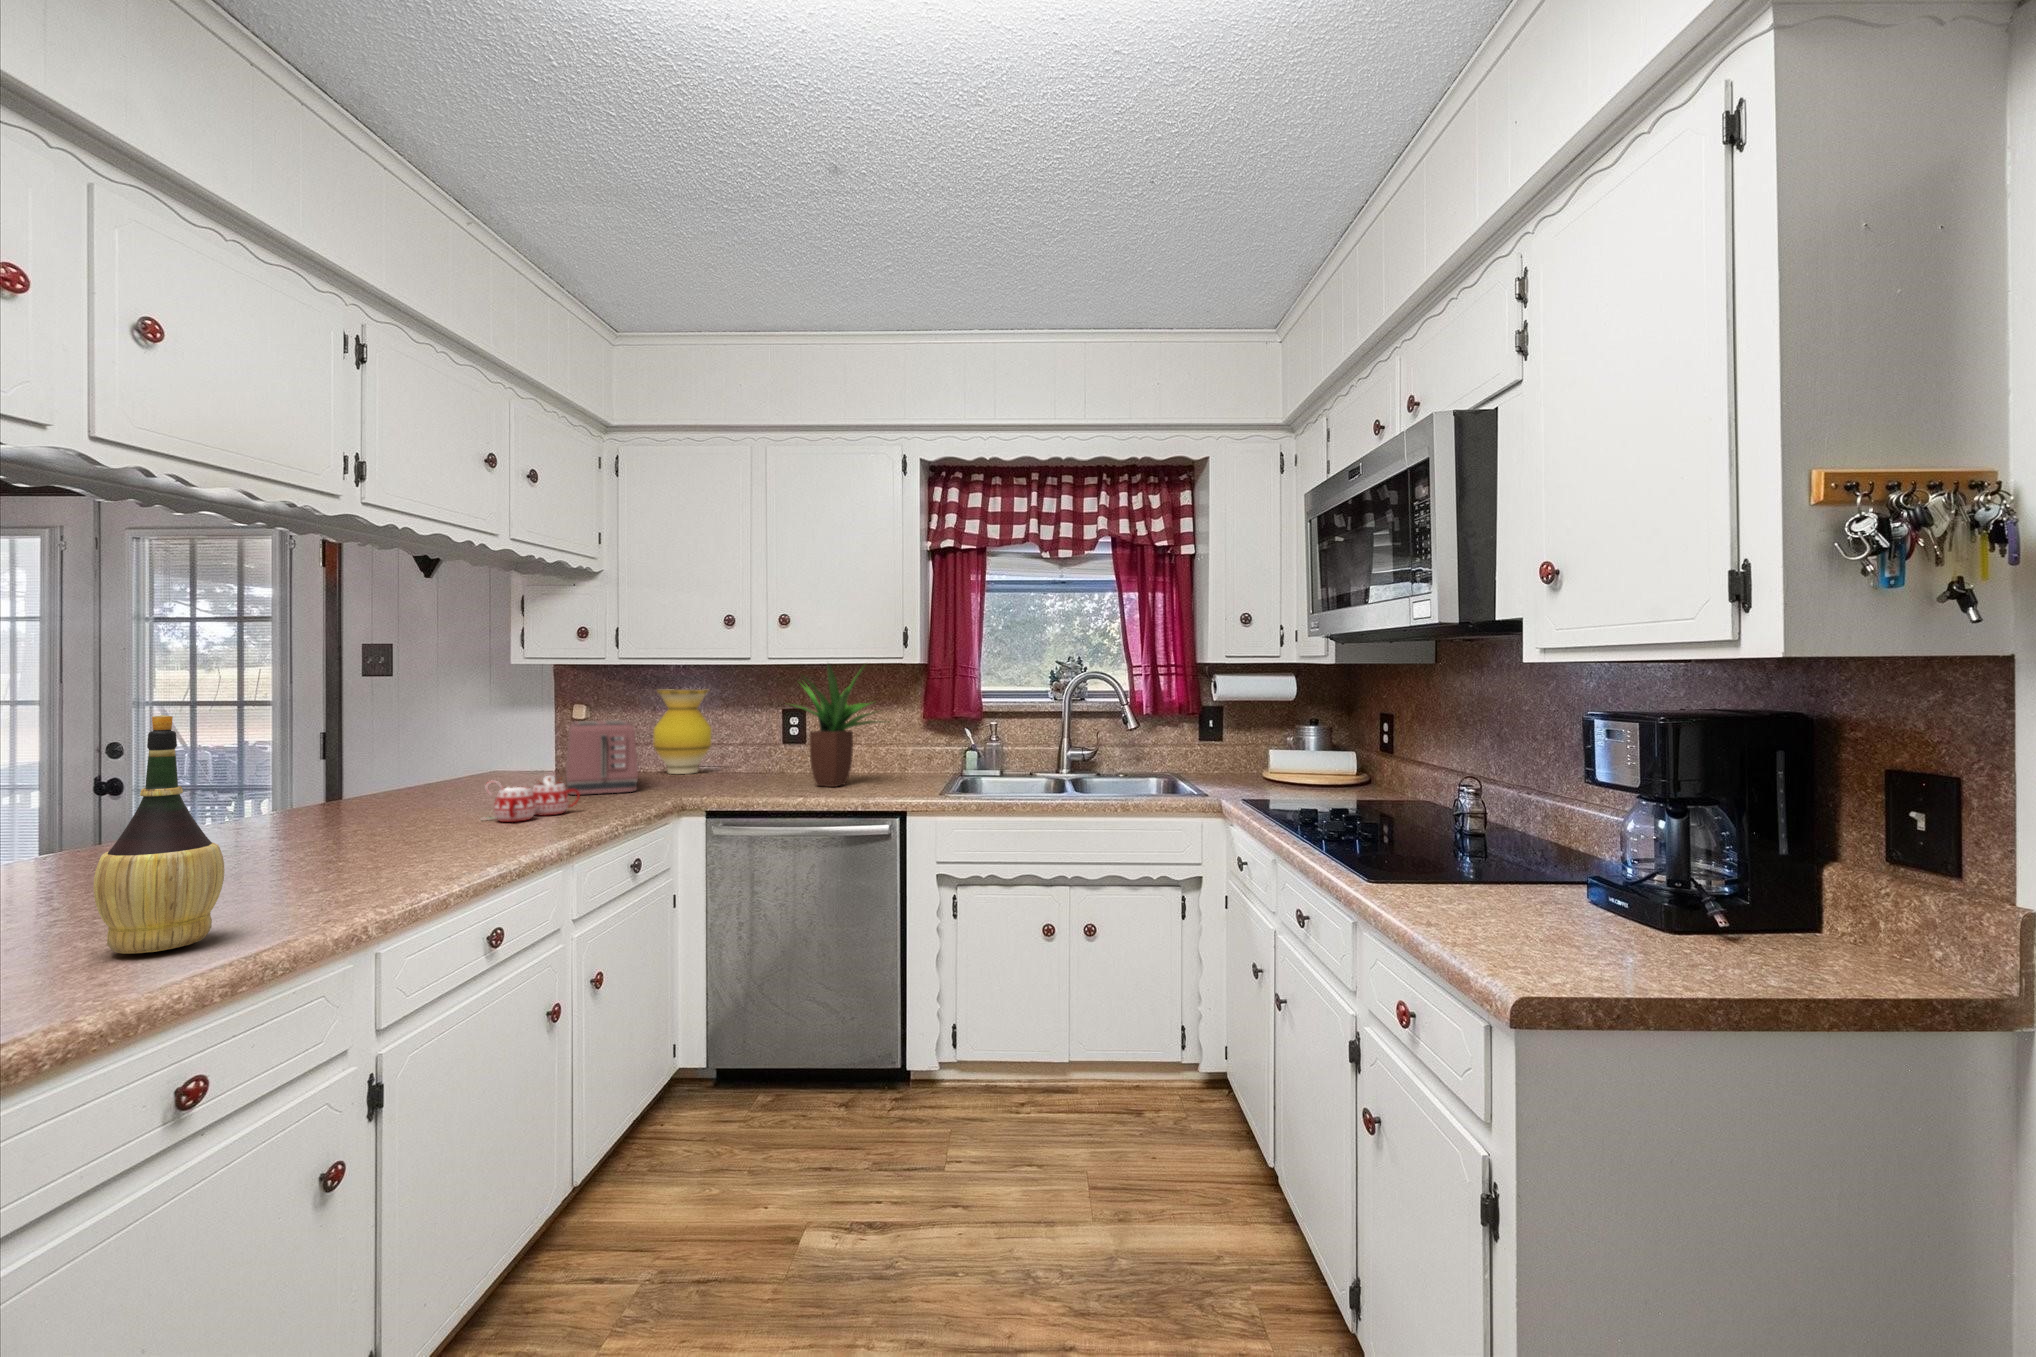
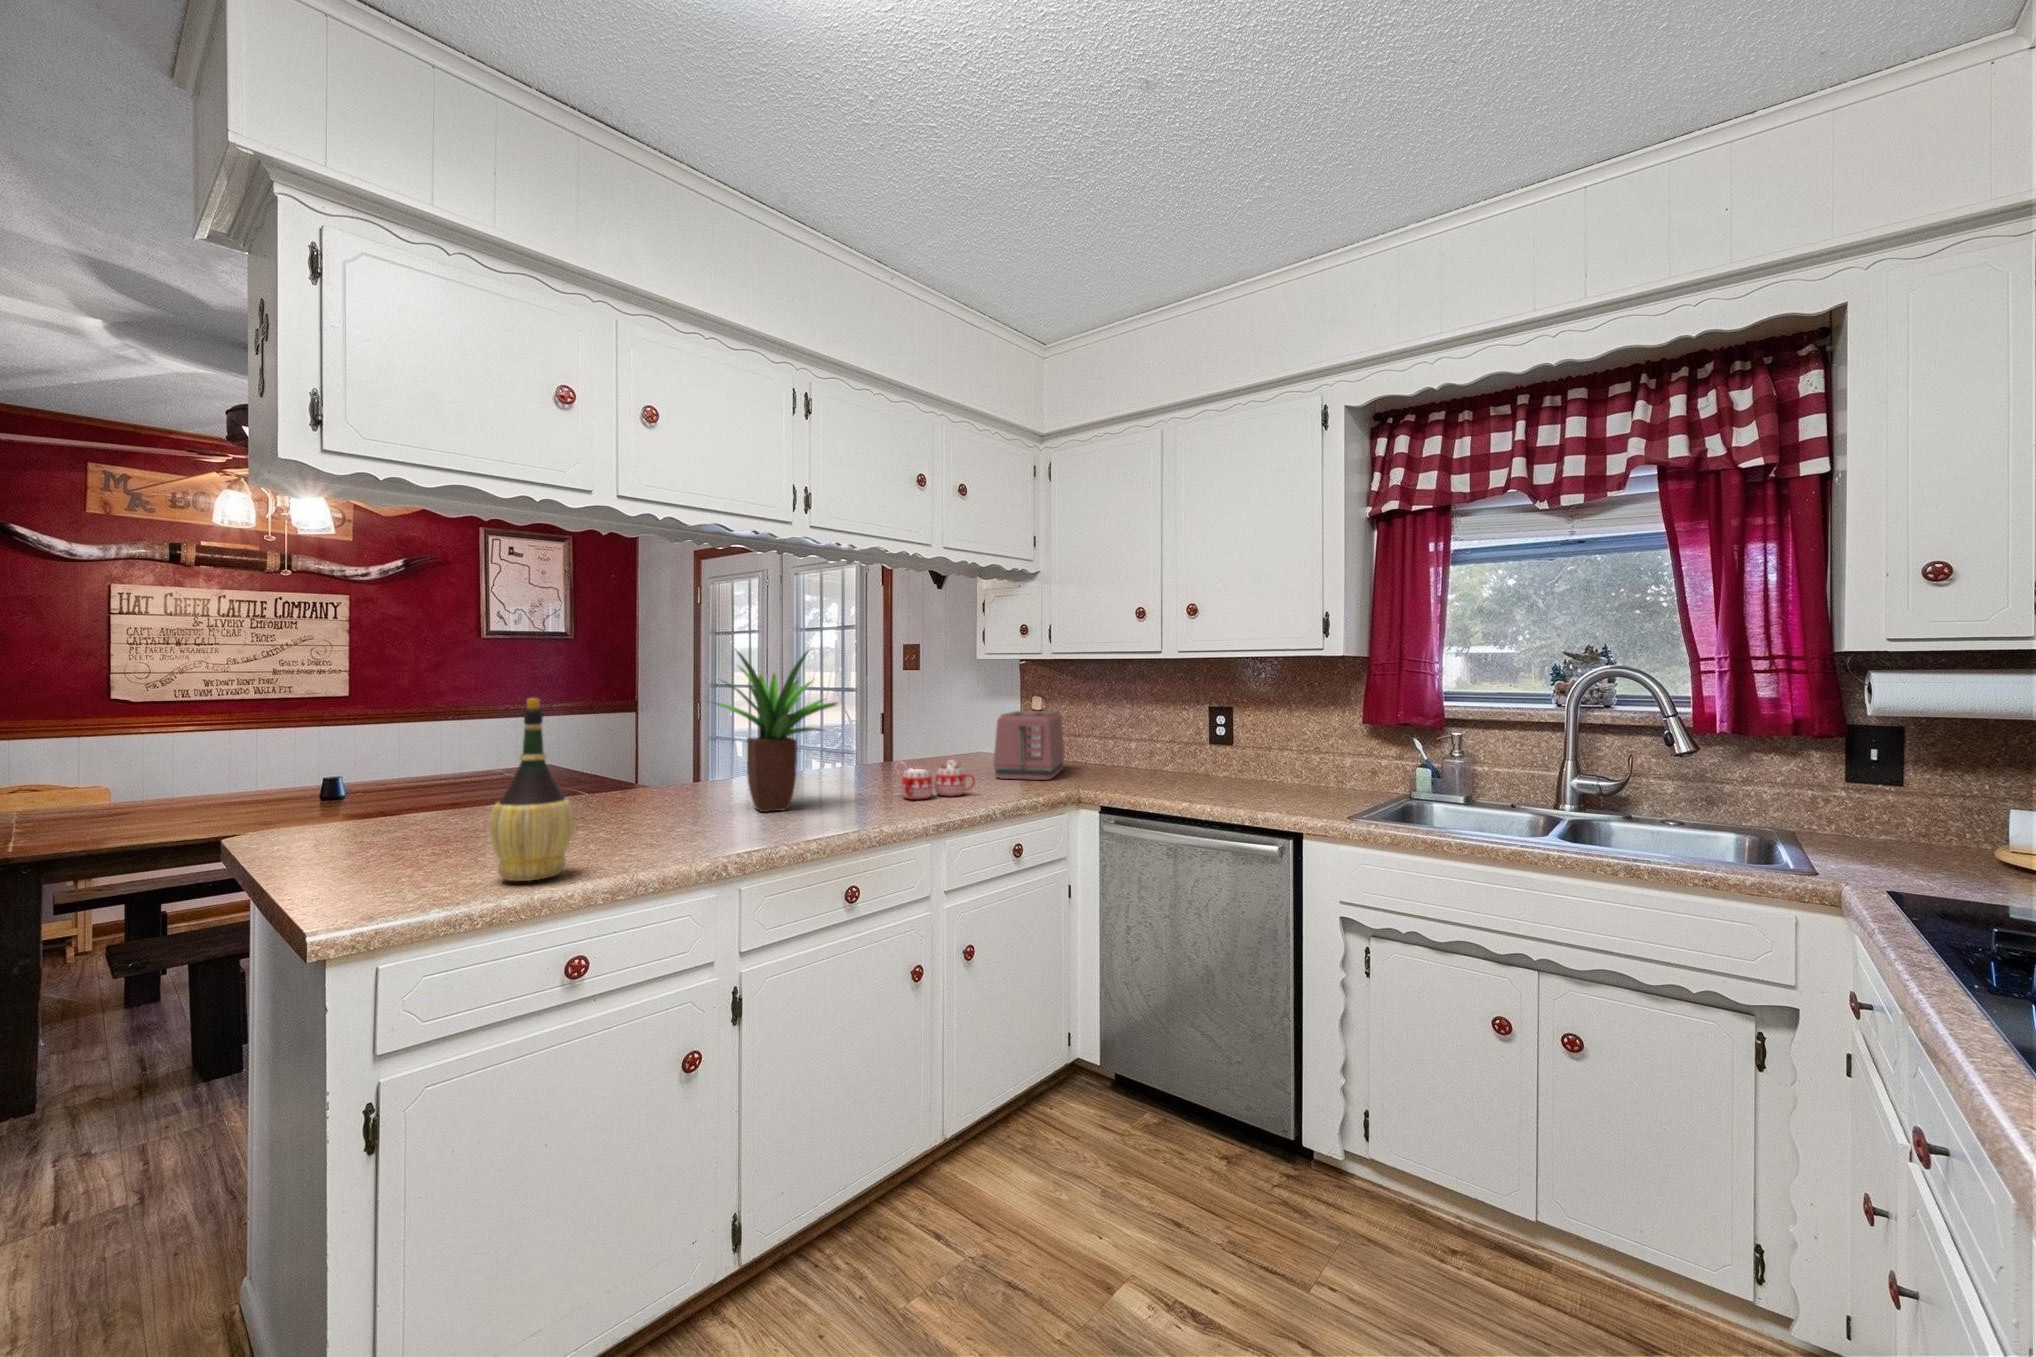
potted plant: present [793,664,884,787] -> present [709,651,837,812]
vase: present [653,689,711,774] -> none [1095,683,1148,766]

